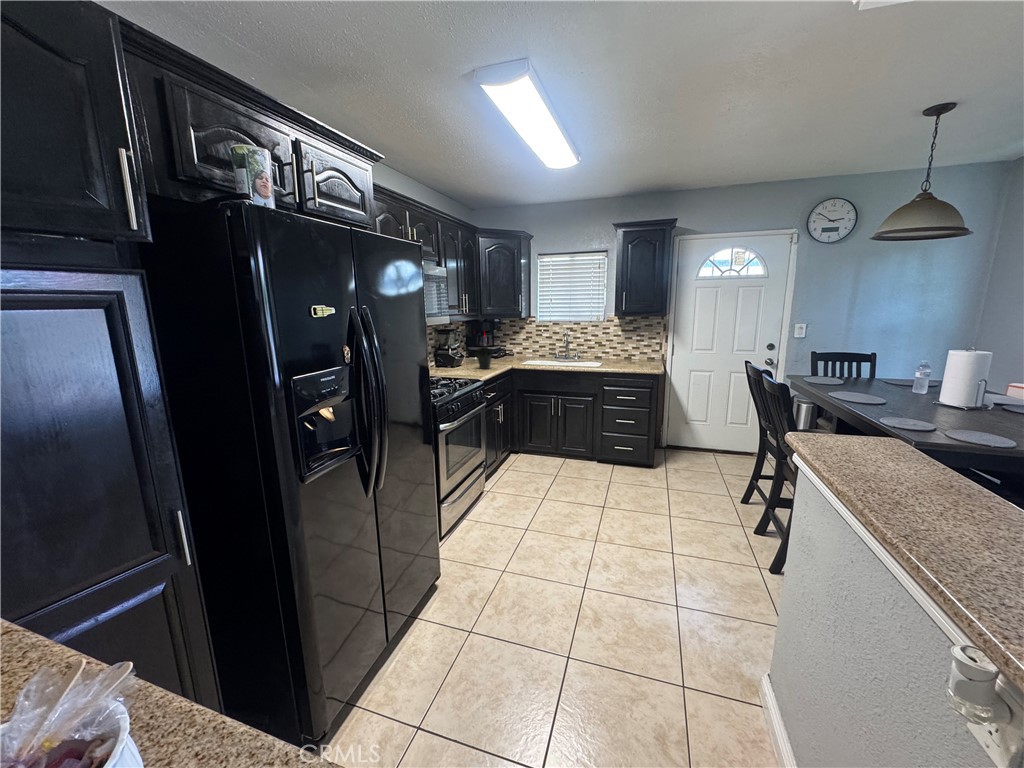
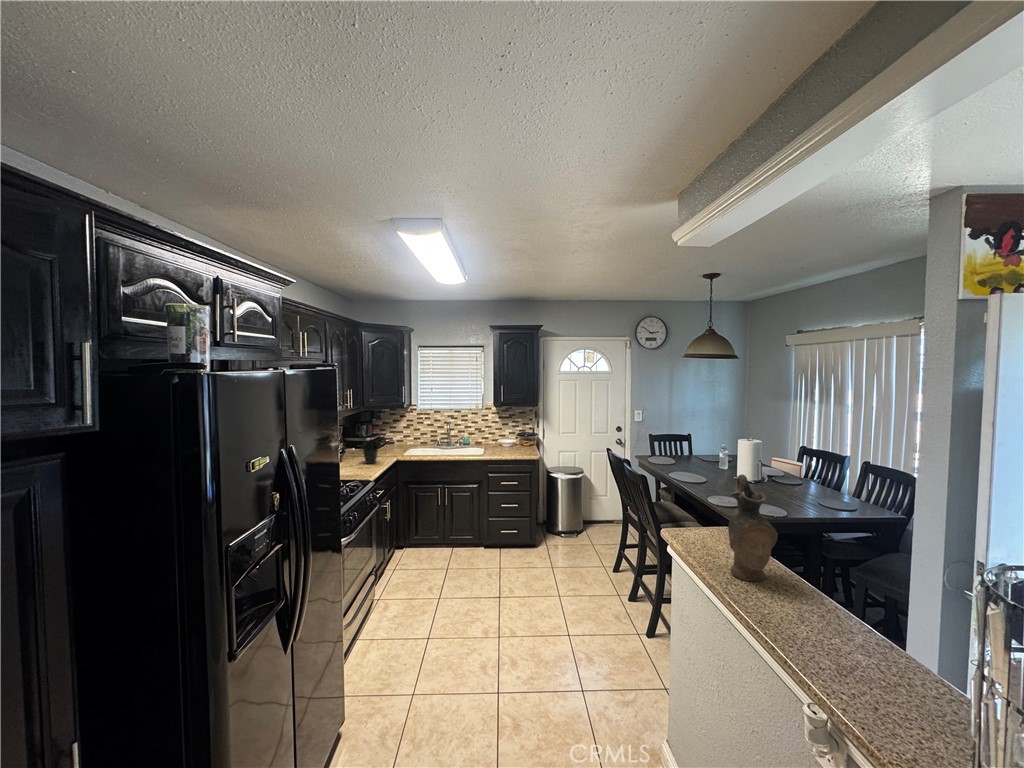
ceramic pitcher: none [881,353,972,499] -> present [728,474,778,581]

